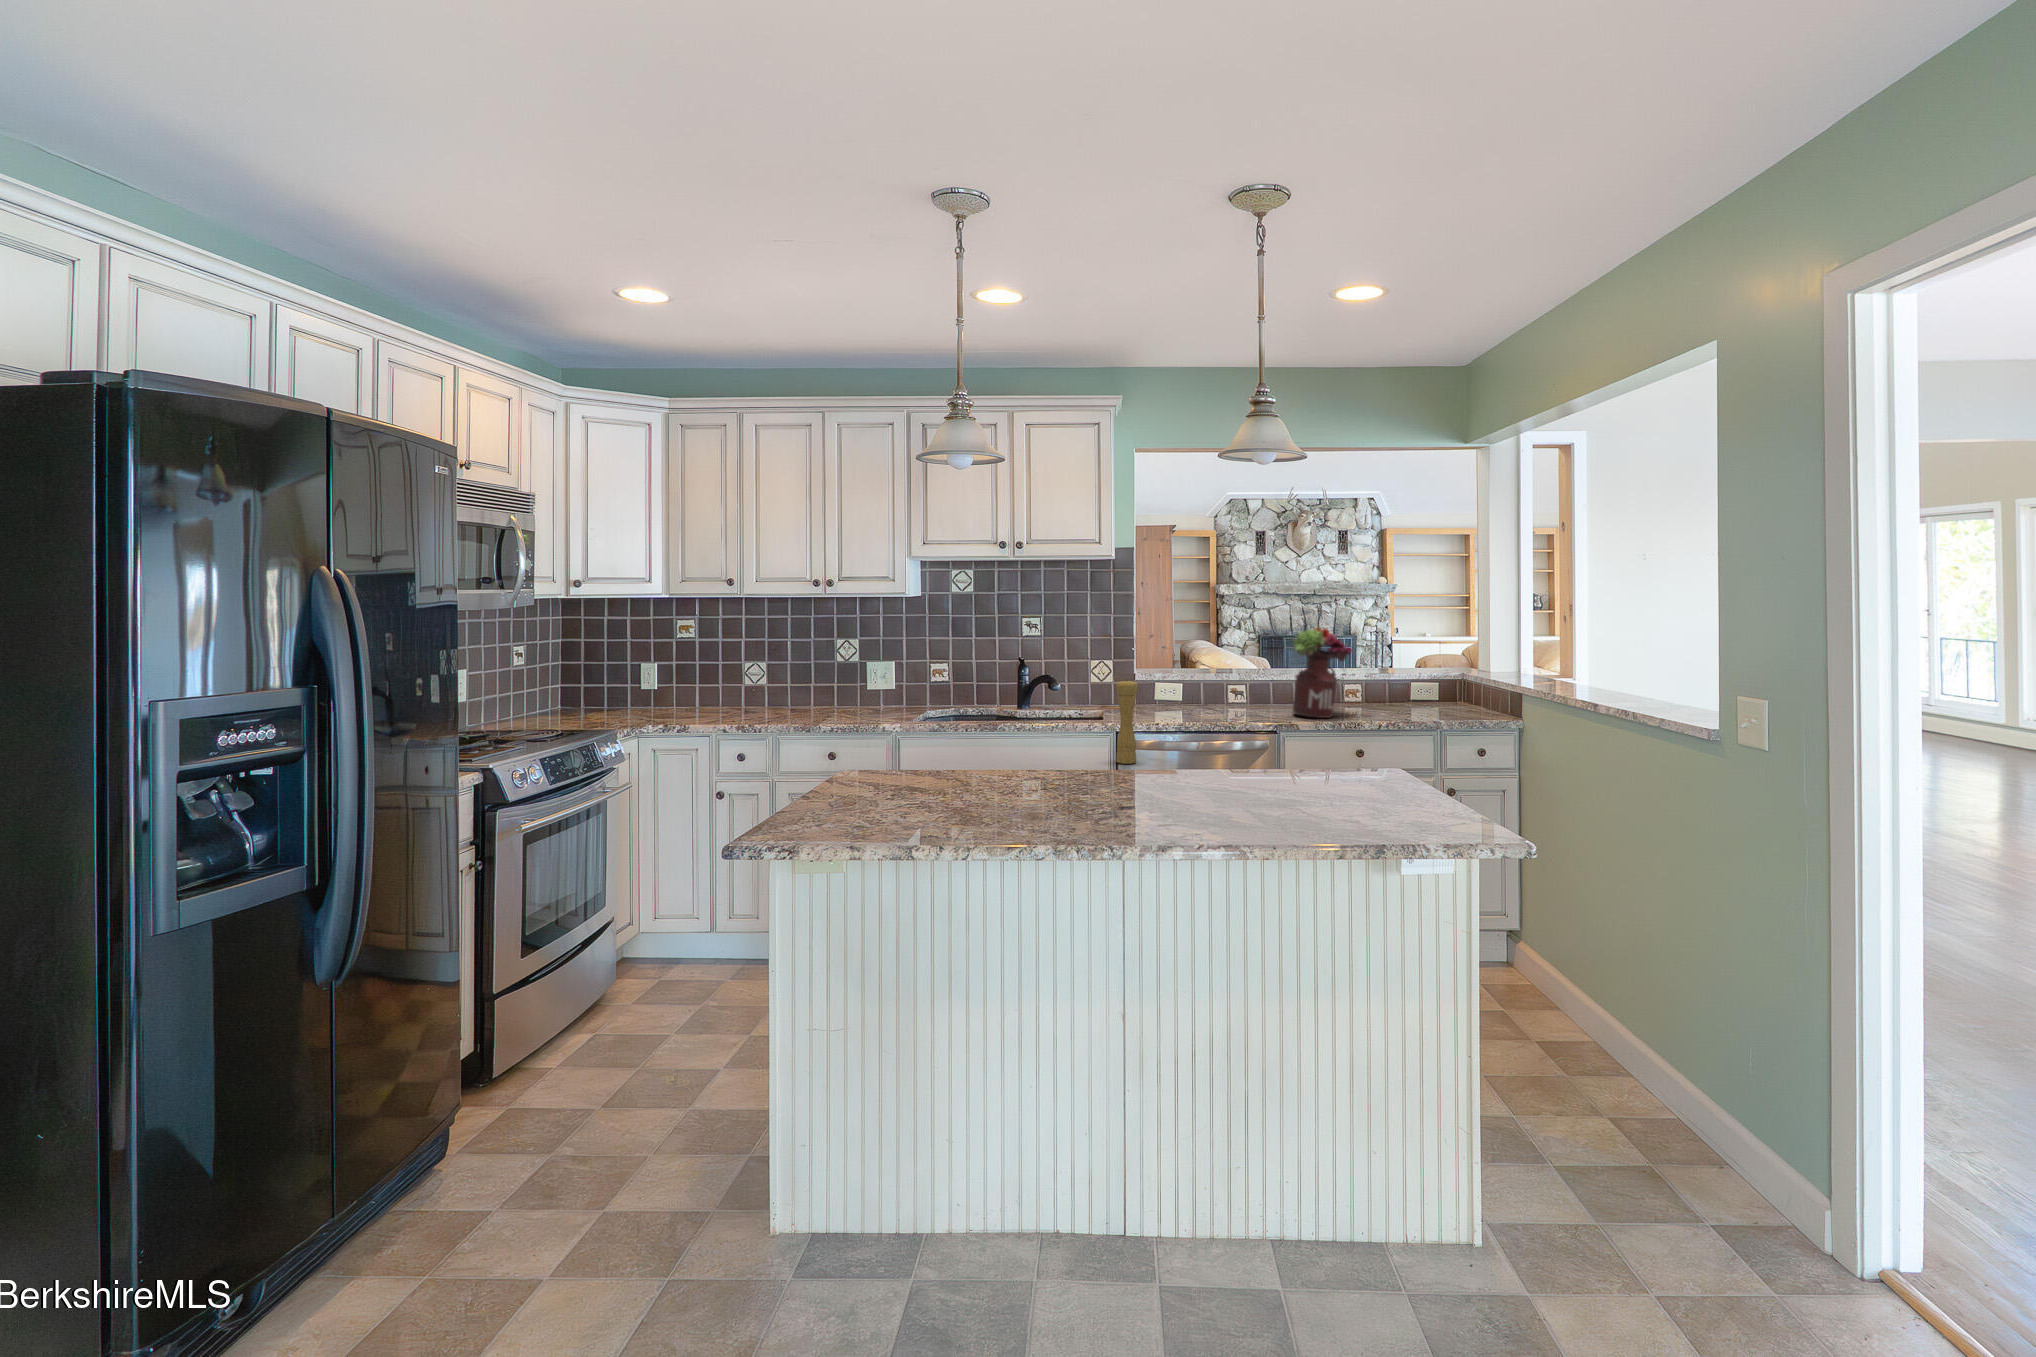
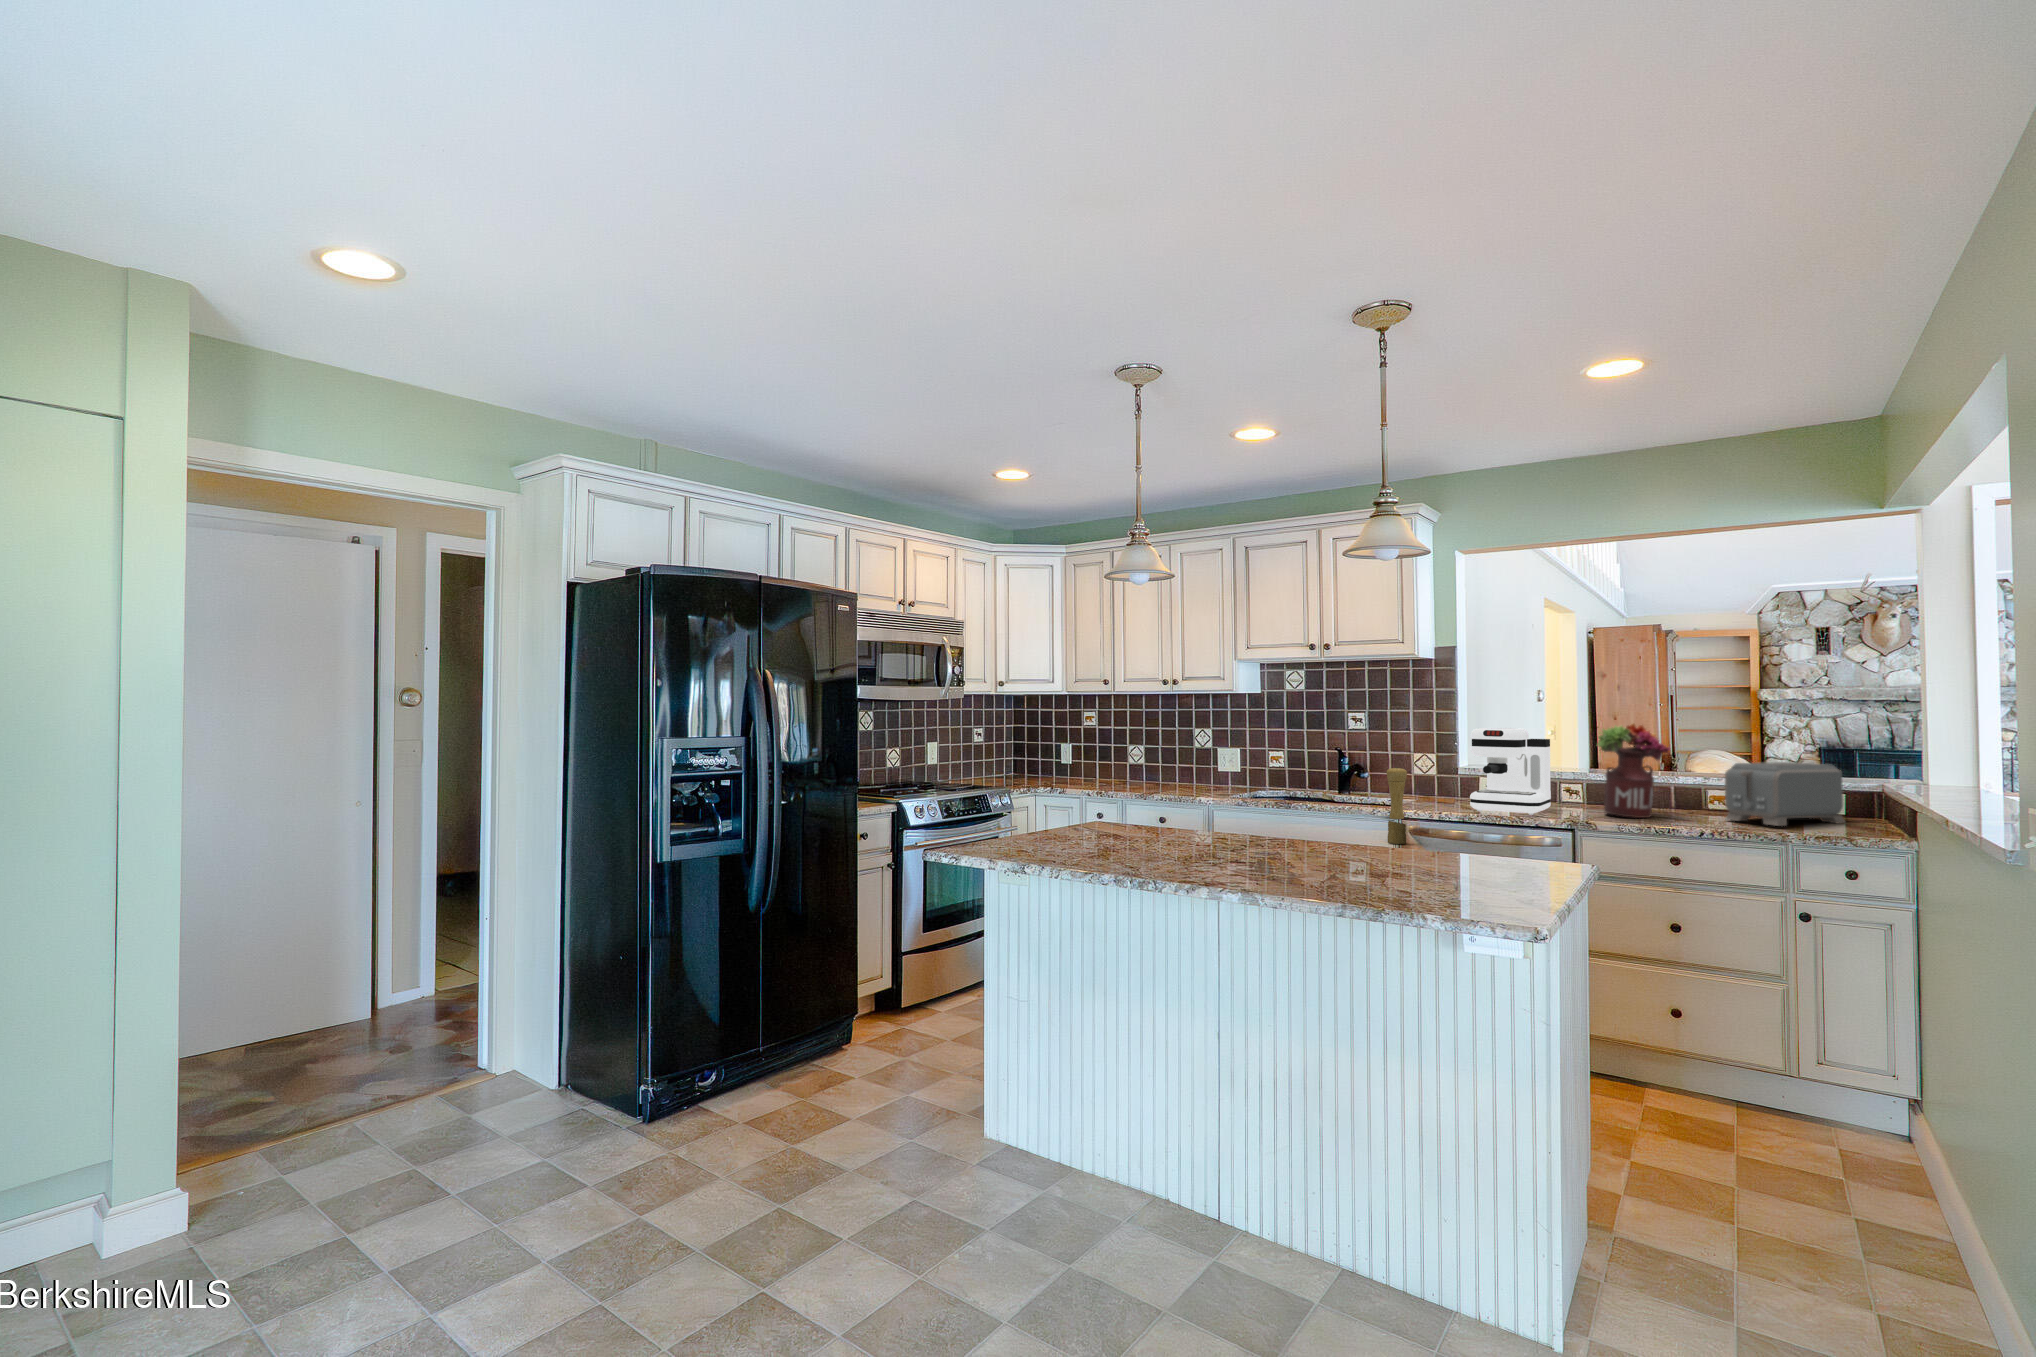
coffee maker: none [1178,633,1249,722] -> present [1470,728,1551,815]
toaster: none [1392,659,1470,718] -> present [1725,762,1845,826]

